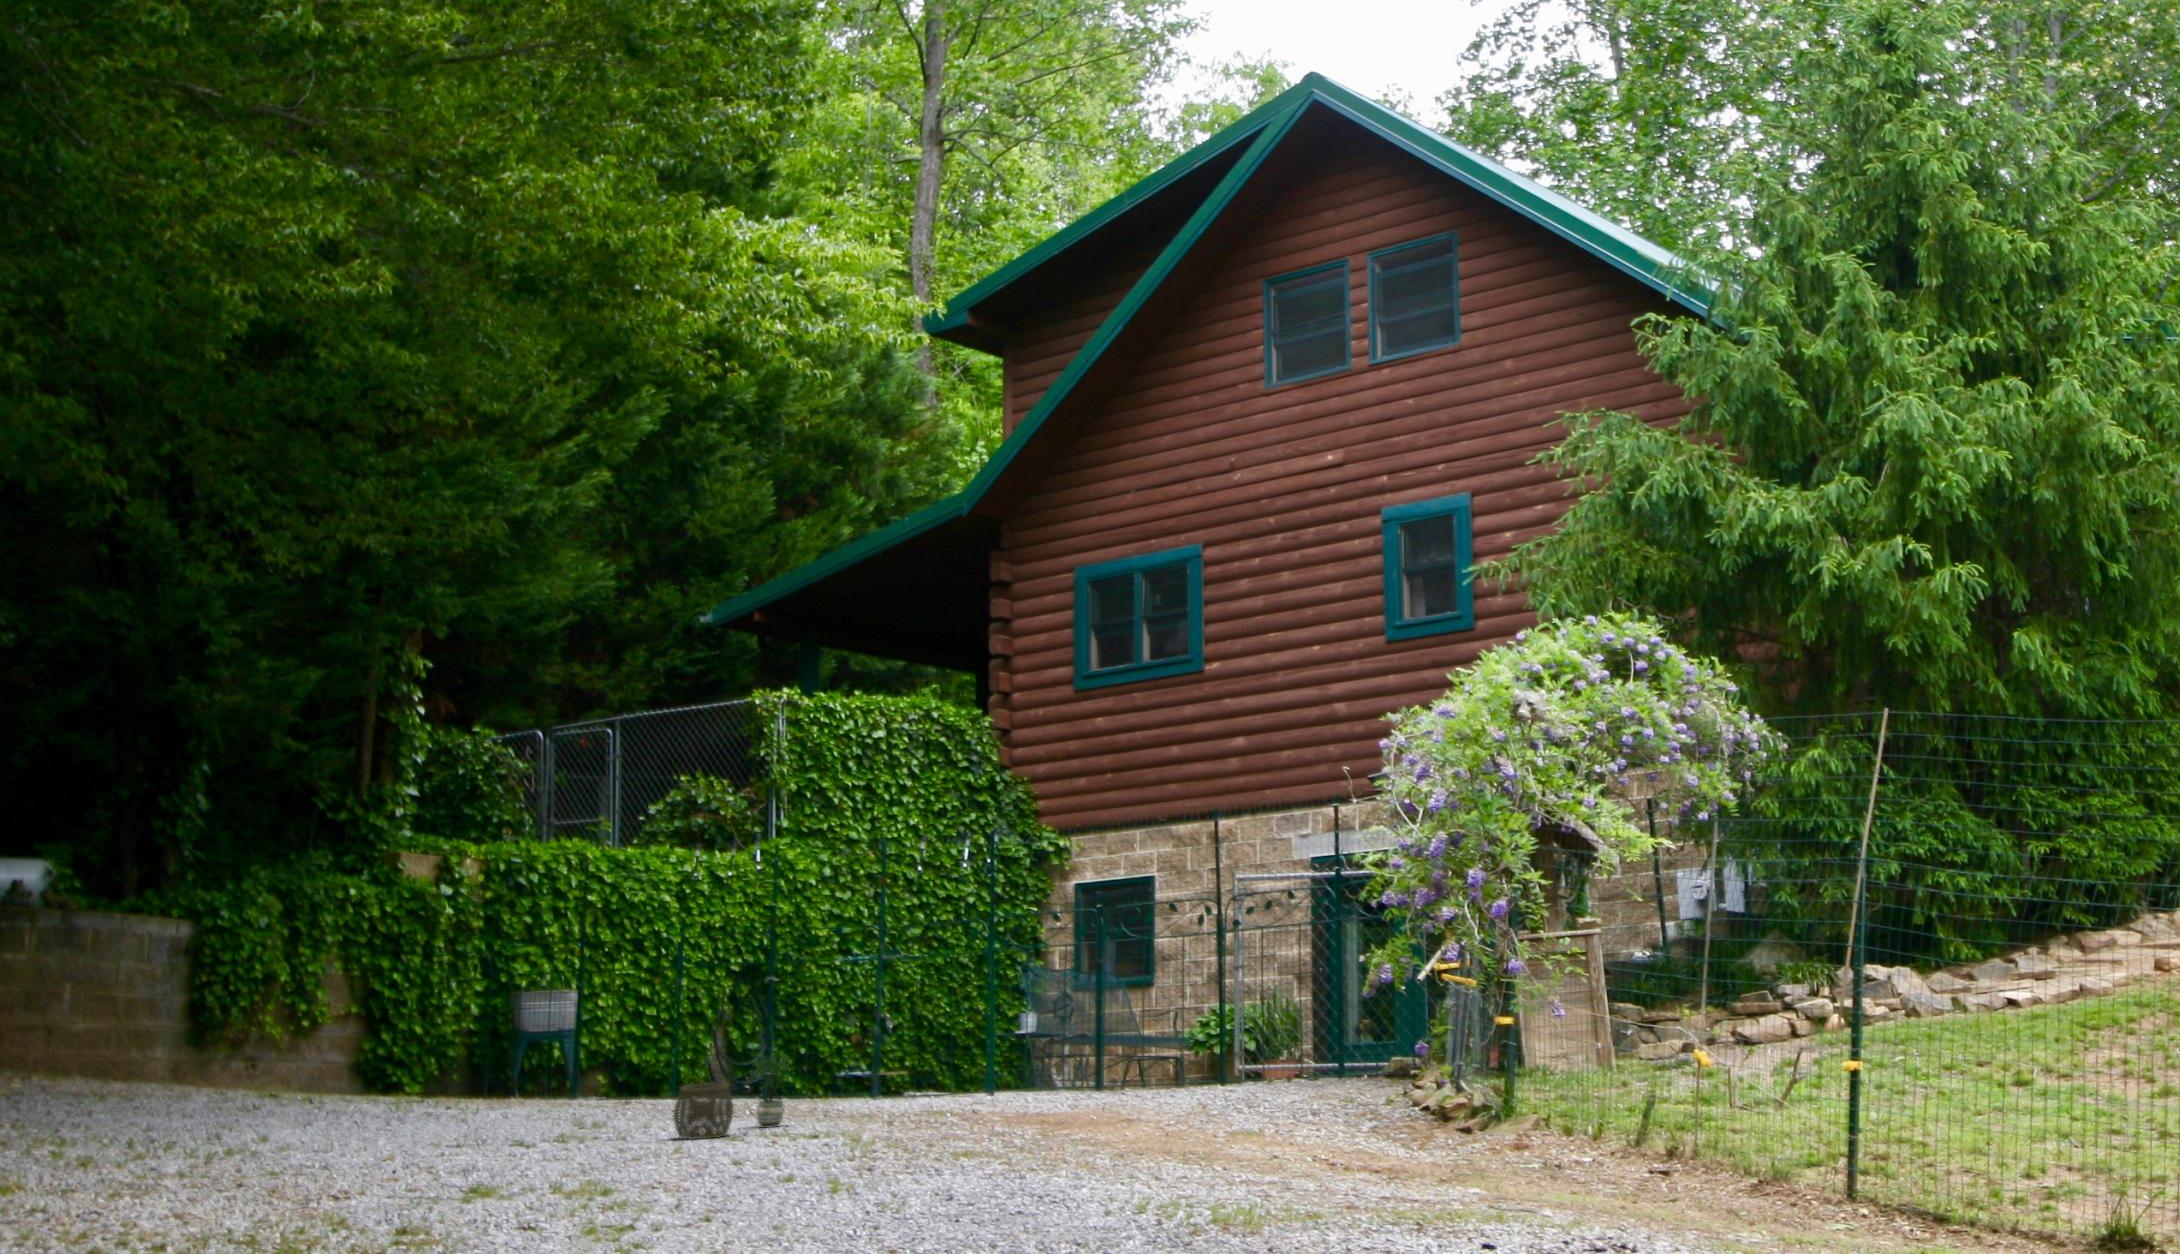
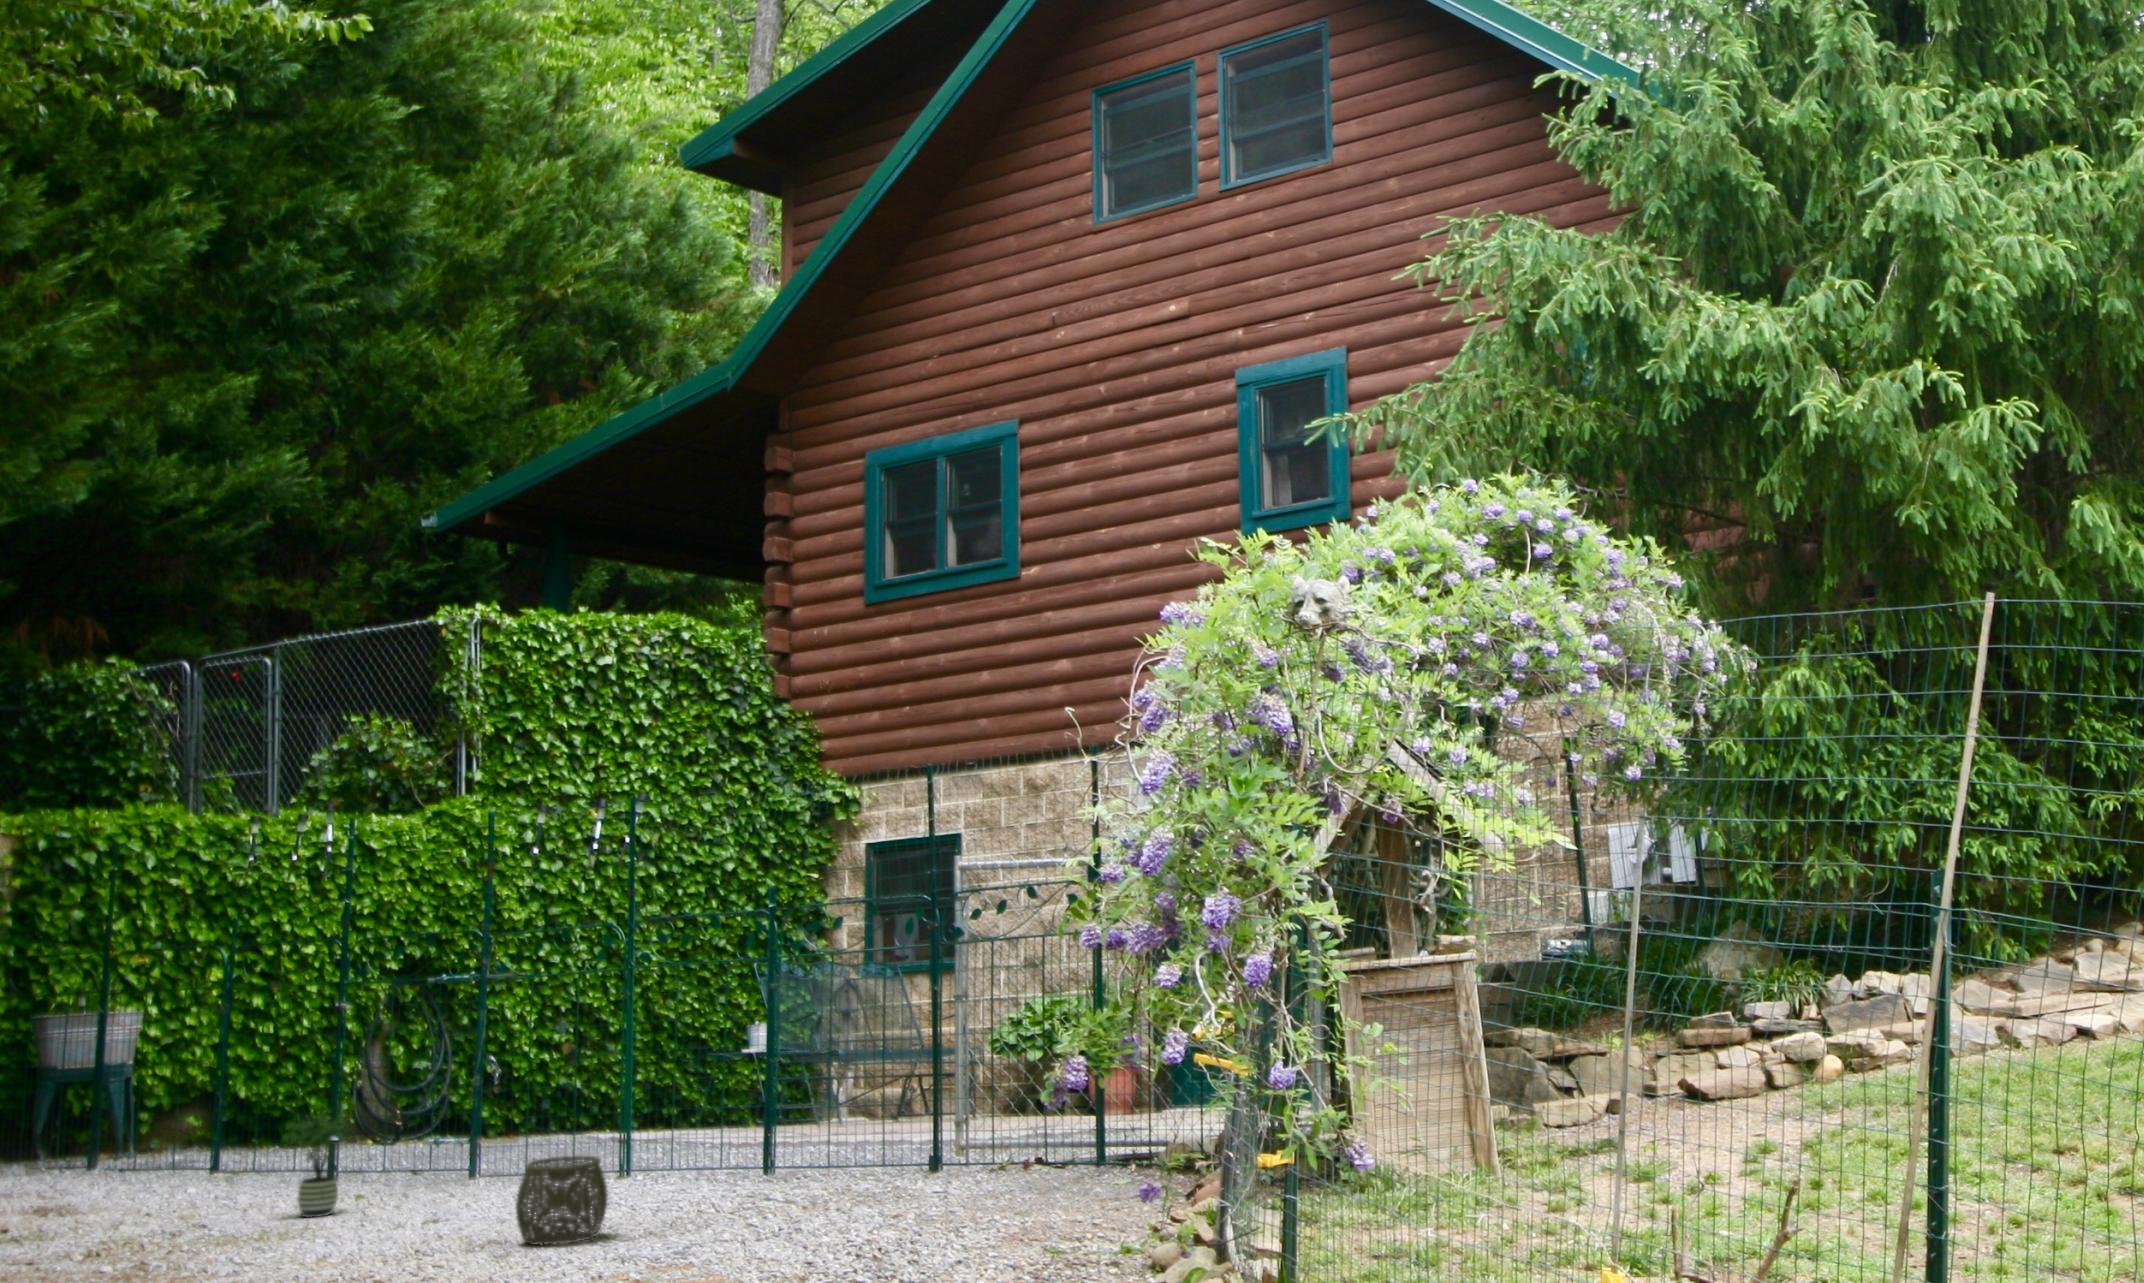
woven basket: present [674,1083,733,1139] -> present [516,1156,608,1246]

